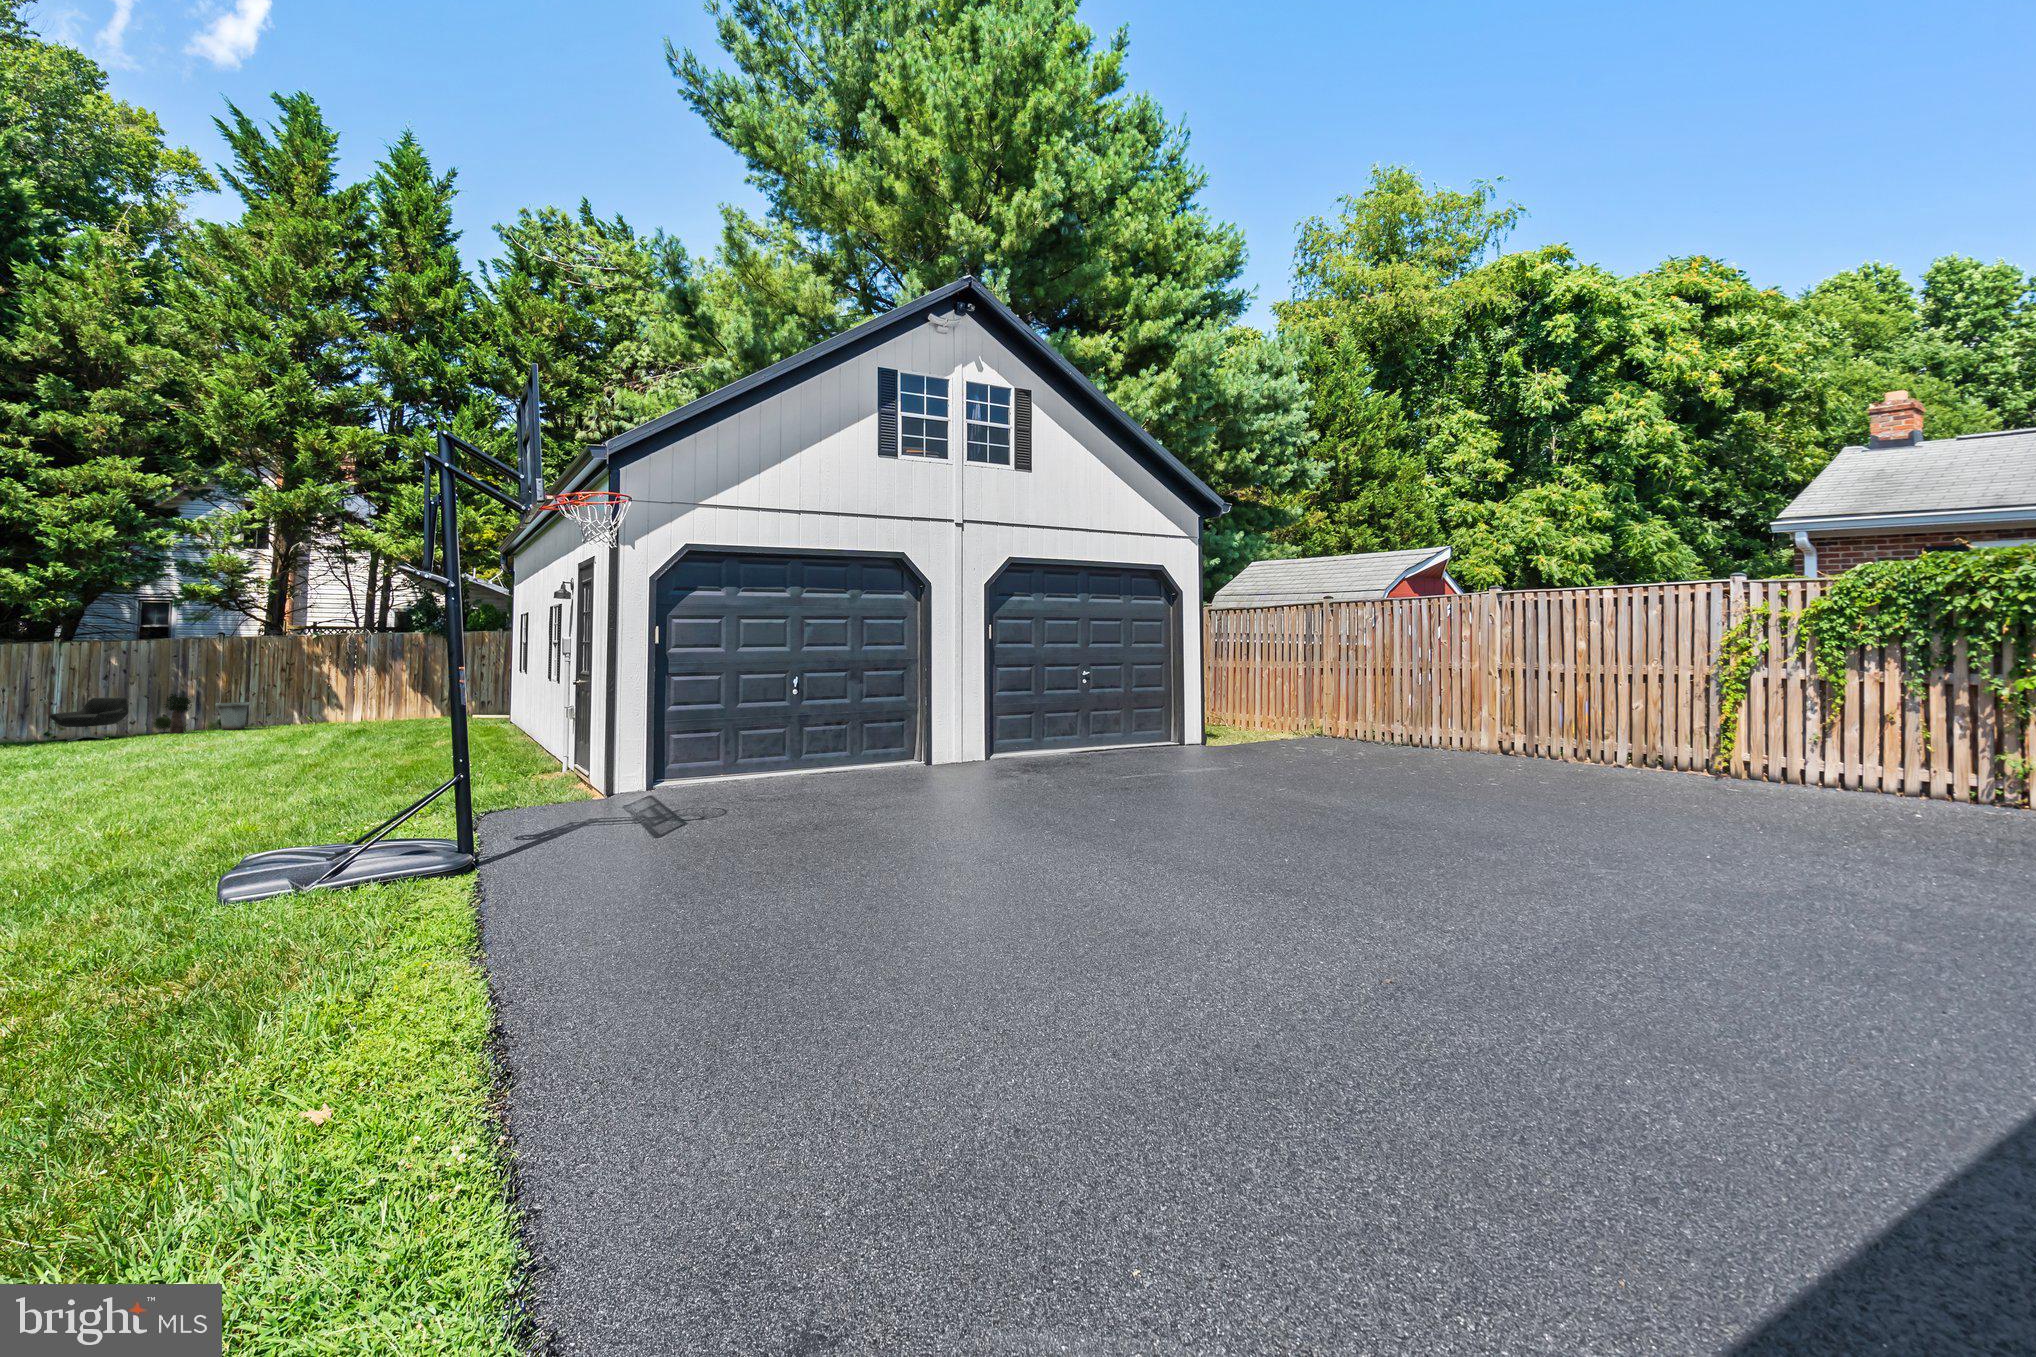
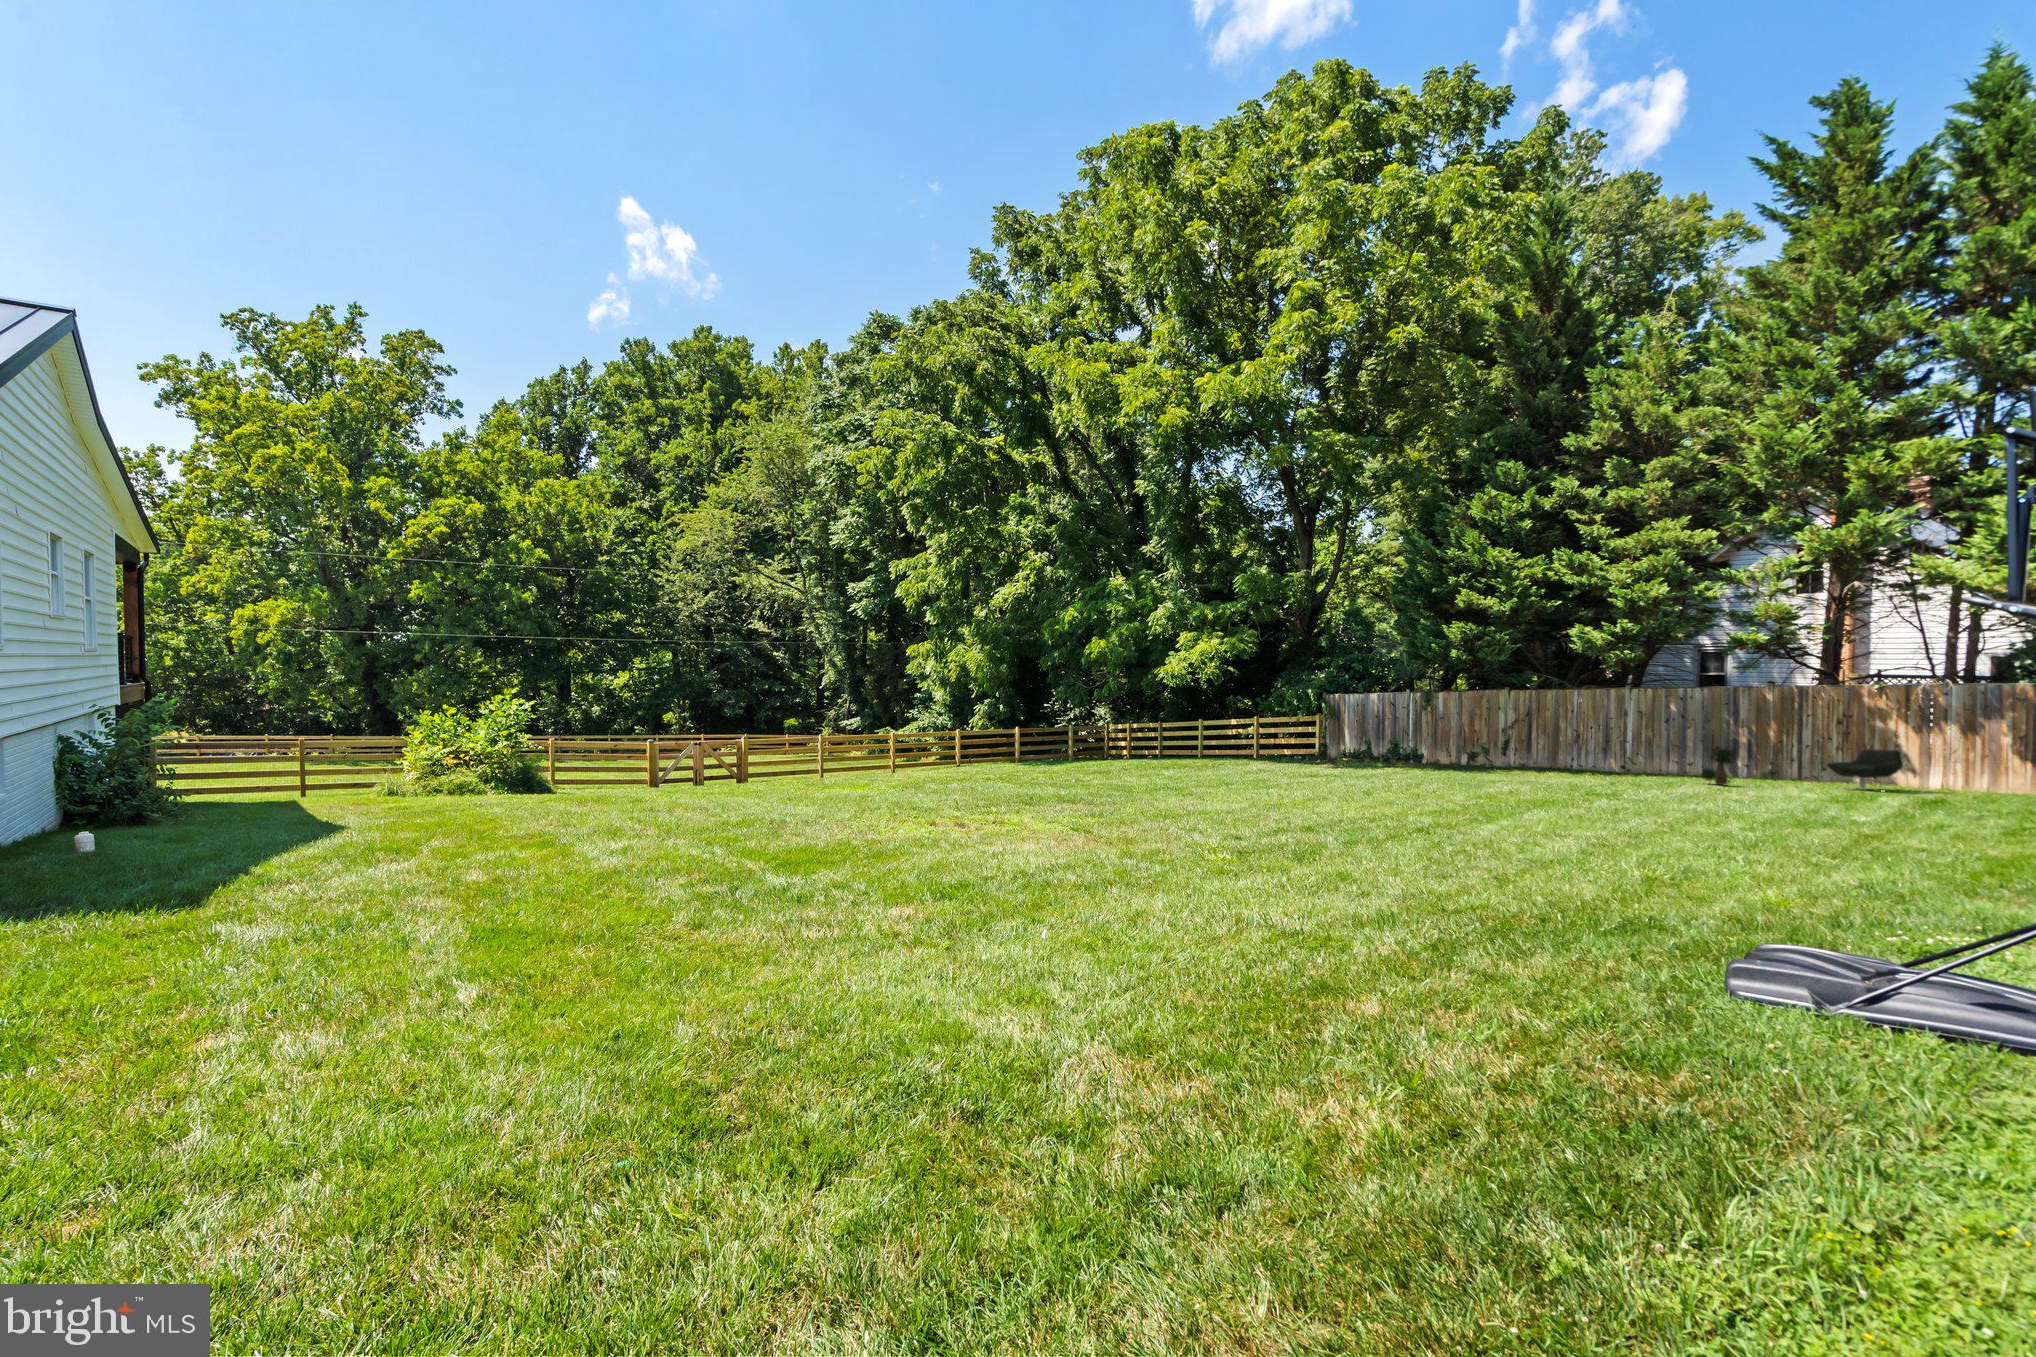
lounge chair: present [49,697,128,740] -> present [1827,749,1903,790]
trash can: present [216,702,250,730] -> none [1759,758,1796,787]

